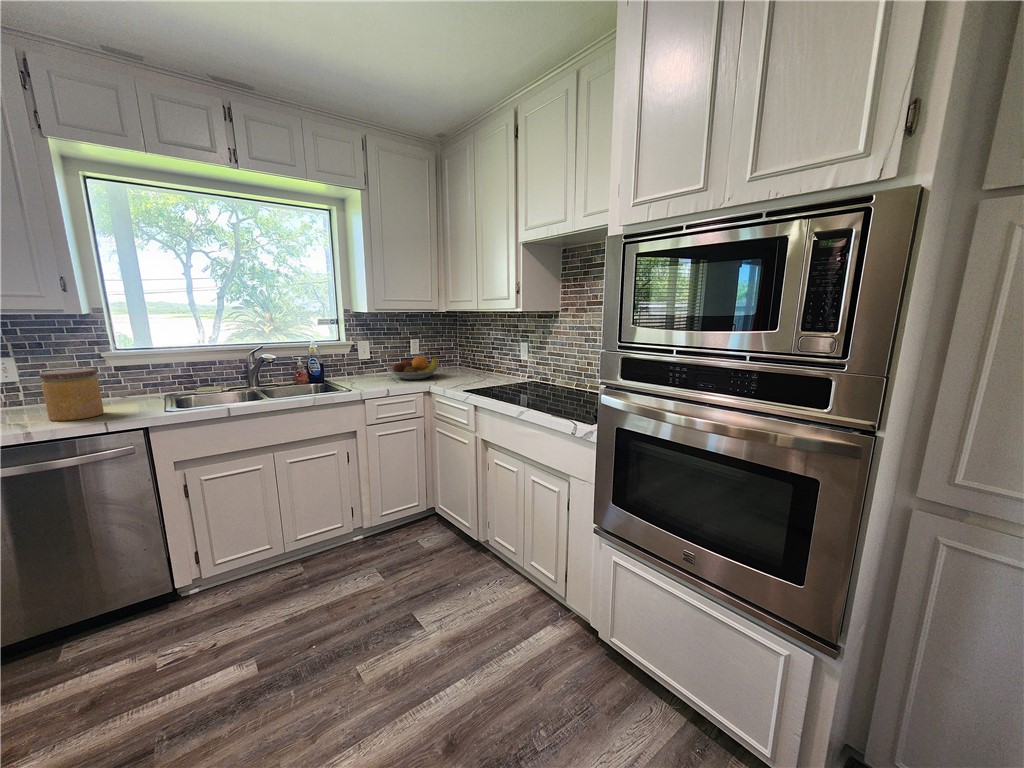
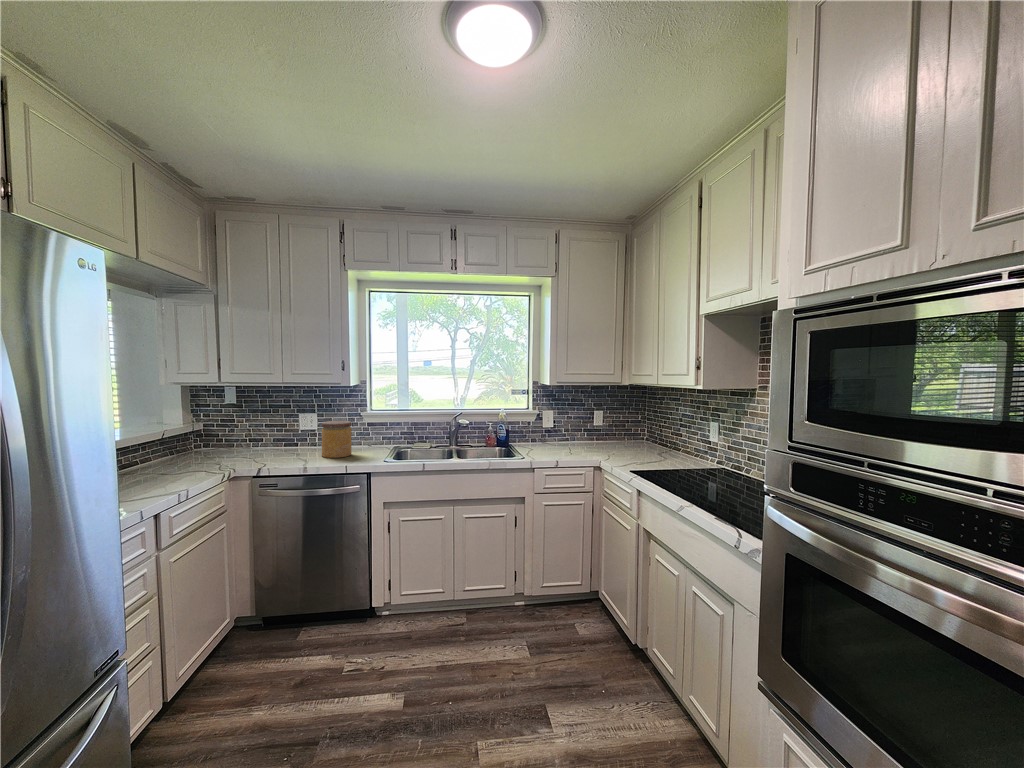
fruit bowl: present [388,356,440,380] -> none [565,428,617,452]

